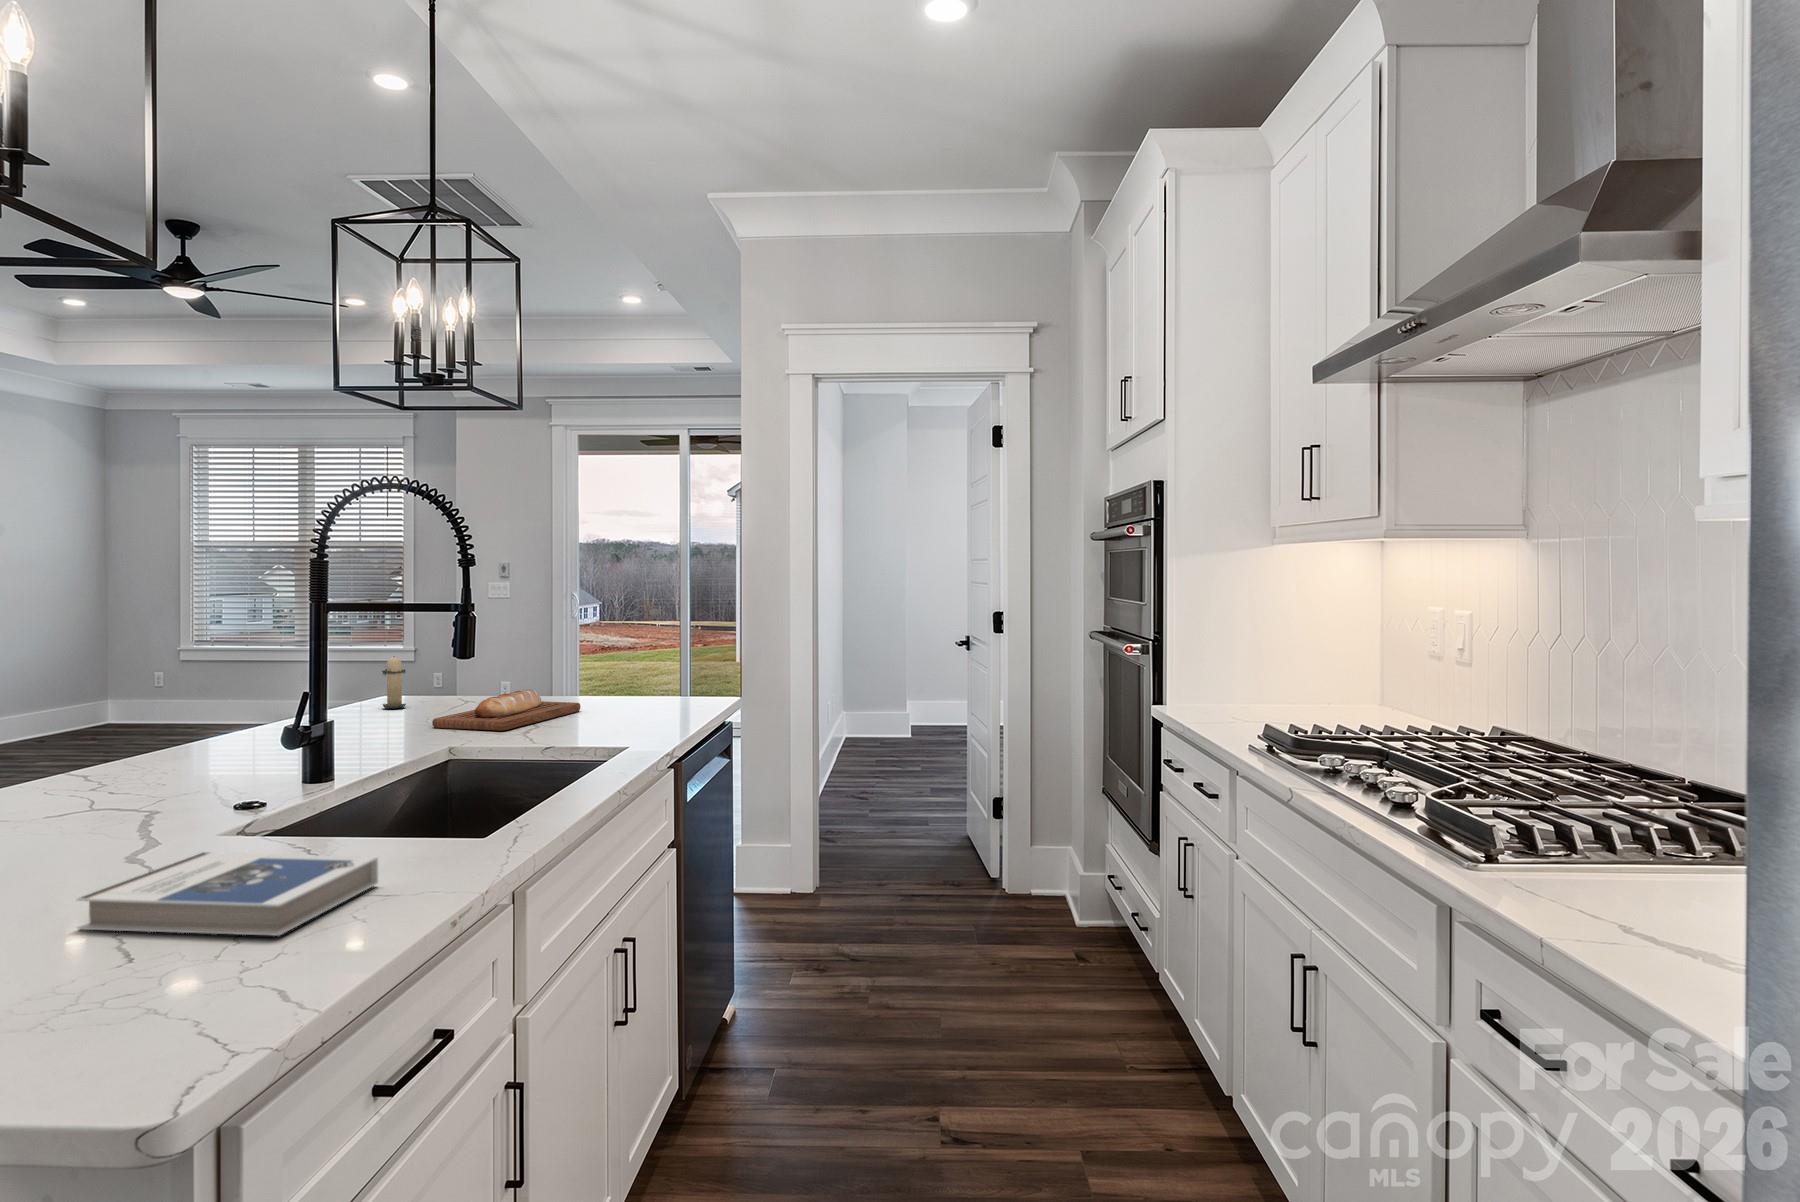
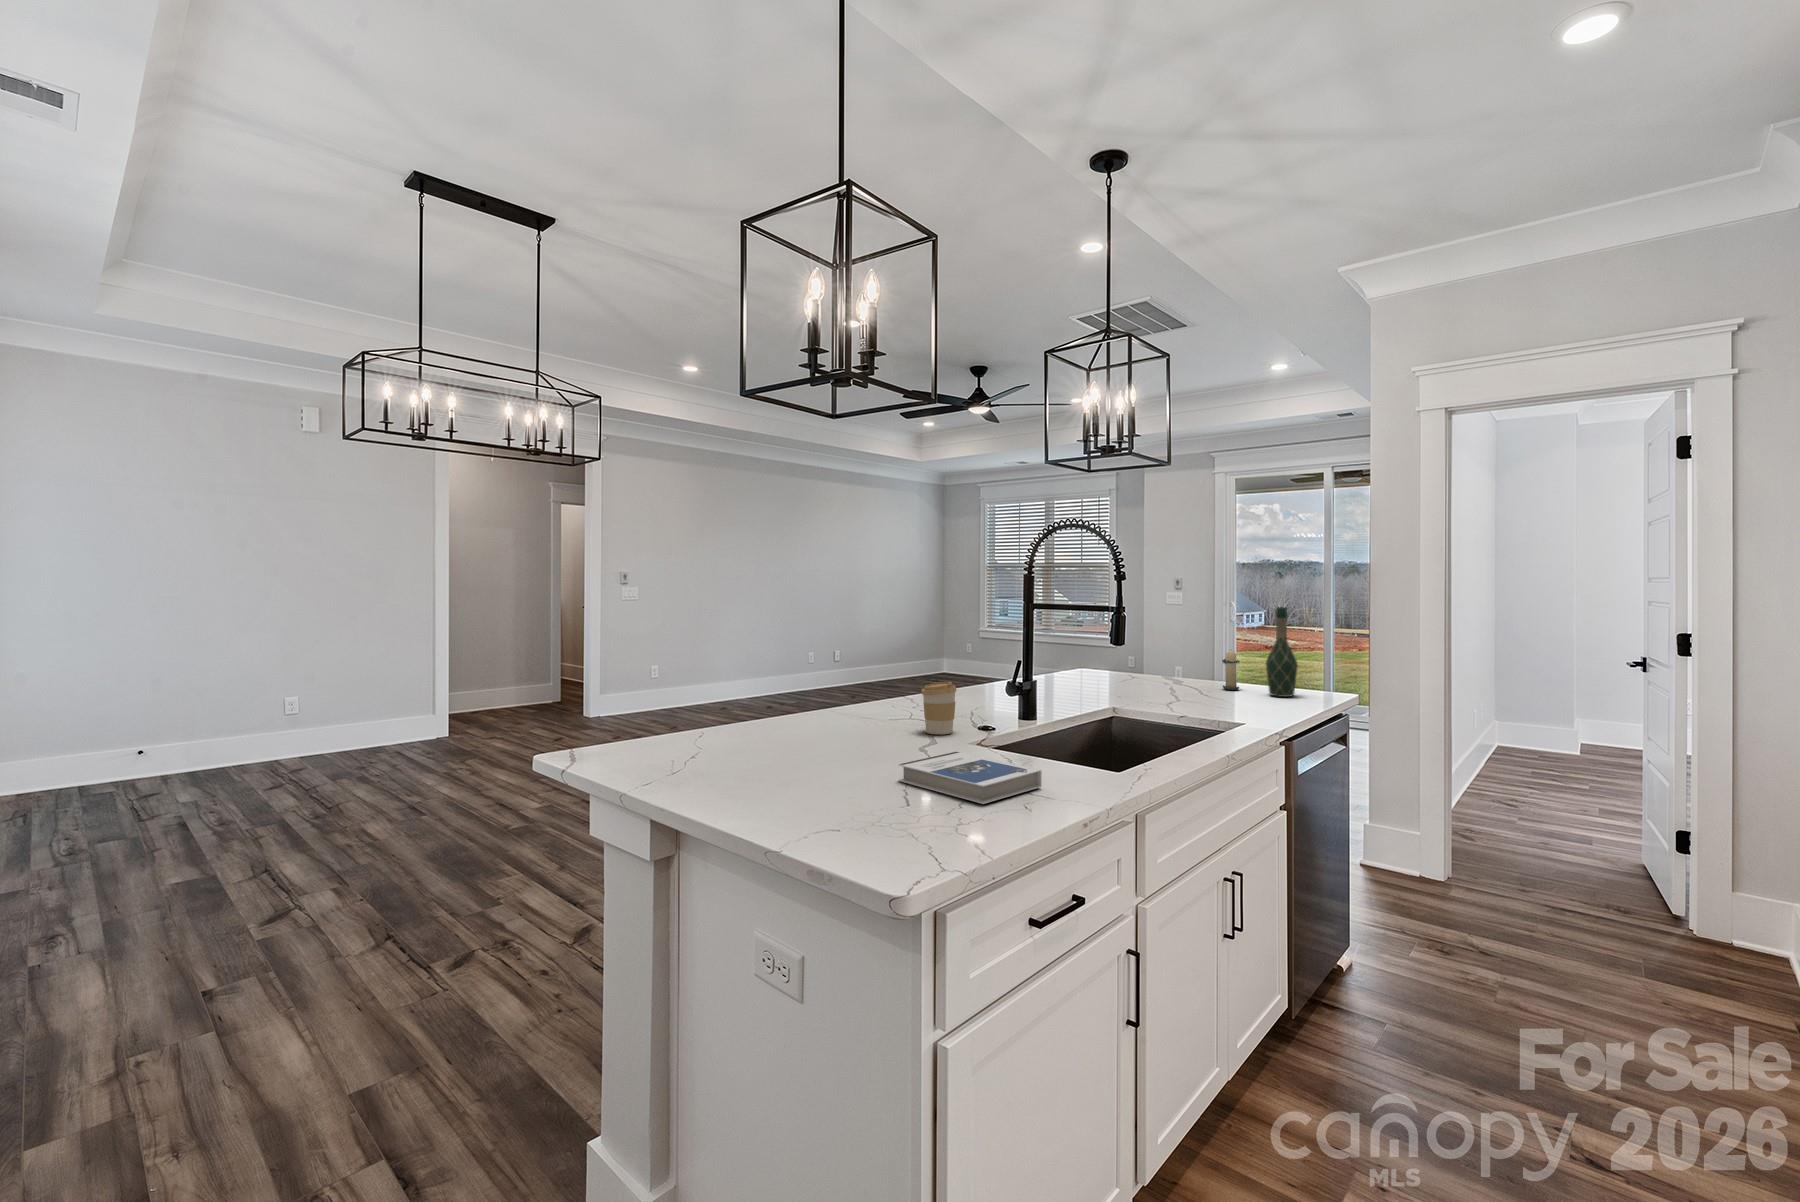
wine bottle: none [639,602,674,708] -> present [1266,607,1298,697]
candle: present [382,657,406,708] -> present [1222,650,1240,690]
bread loaf: present [432,690,580,731] -> none [1105,673,1216,702]
coffee cup: none [107,732,186,827] -> present [921,682,957,734]

